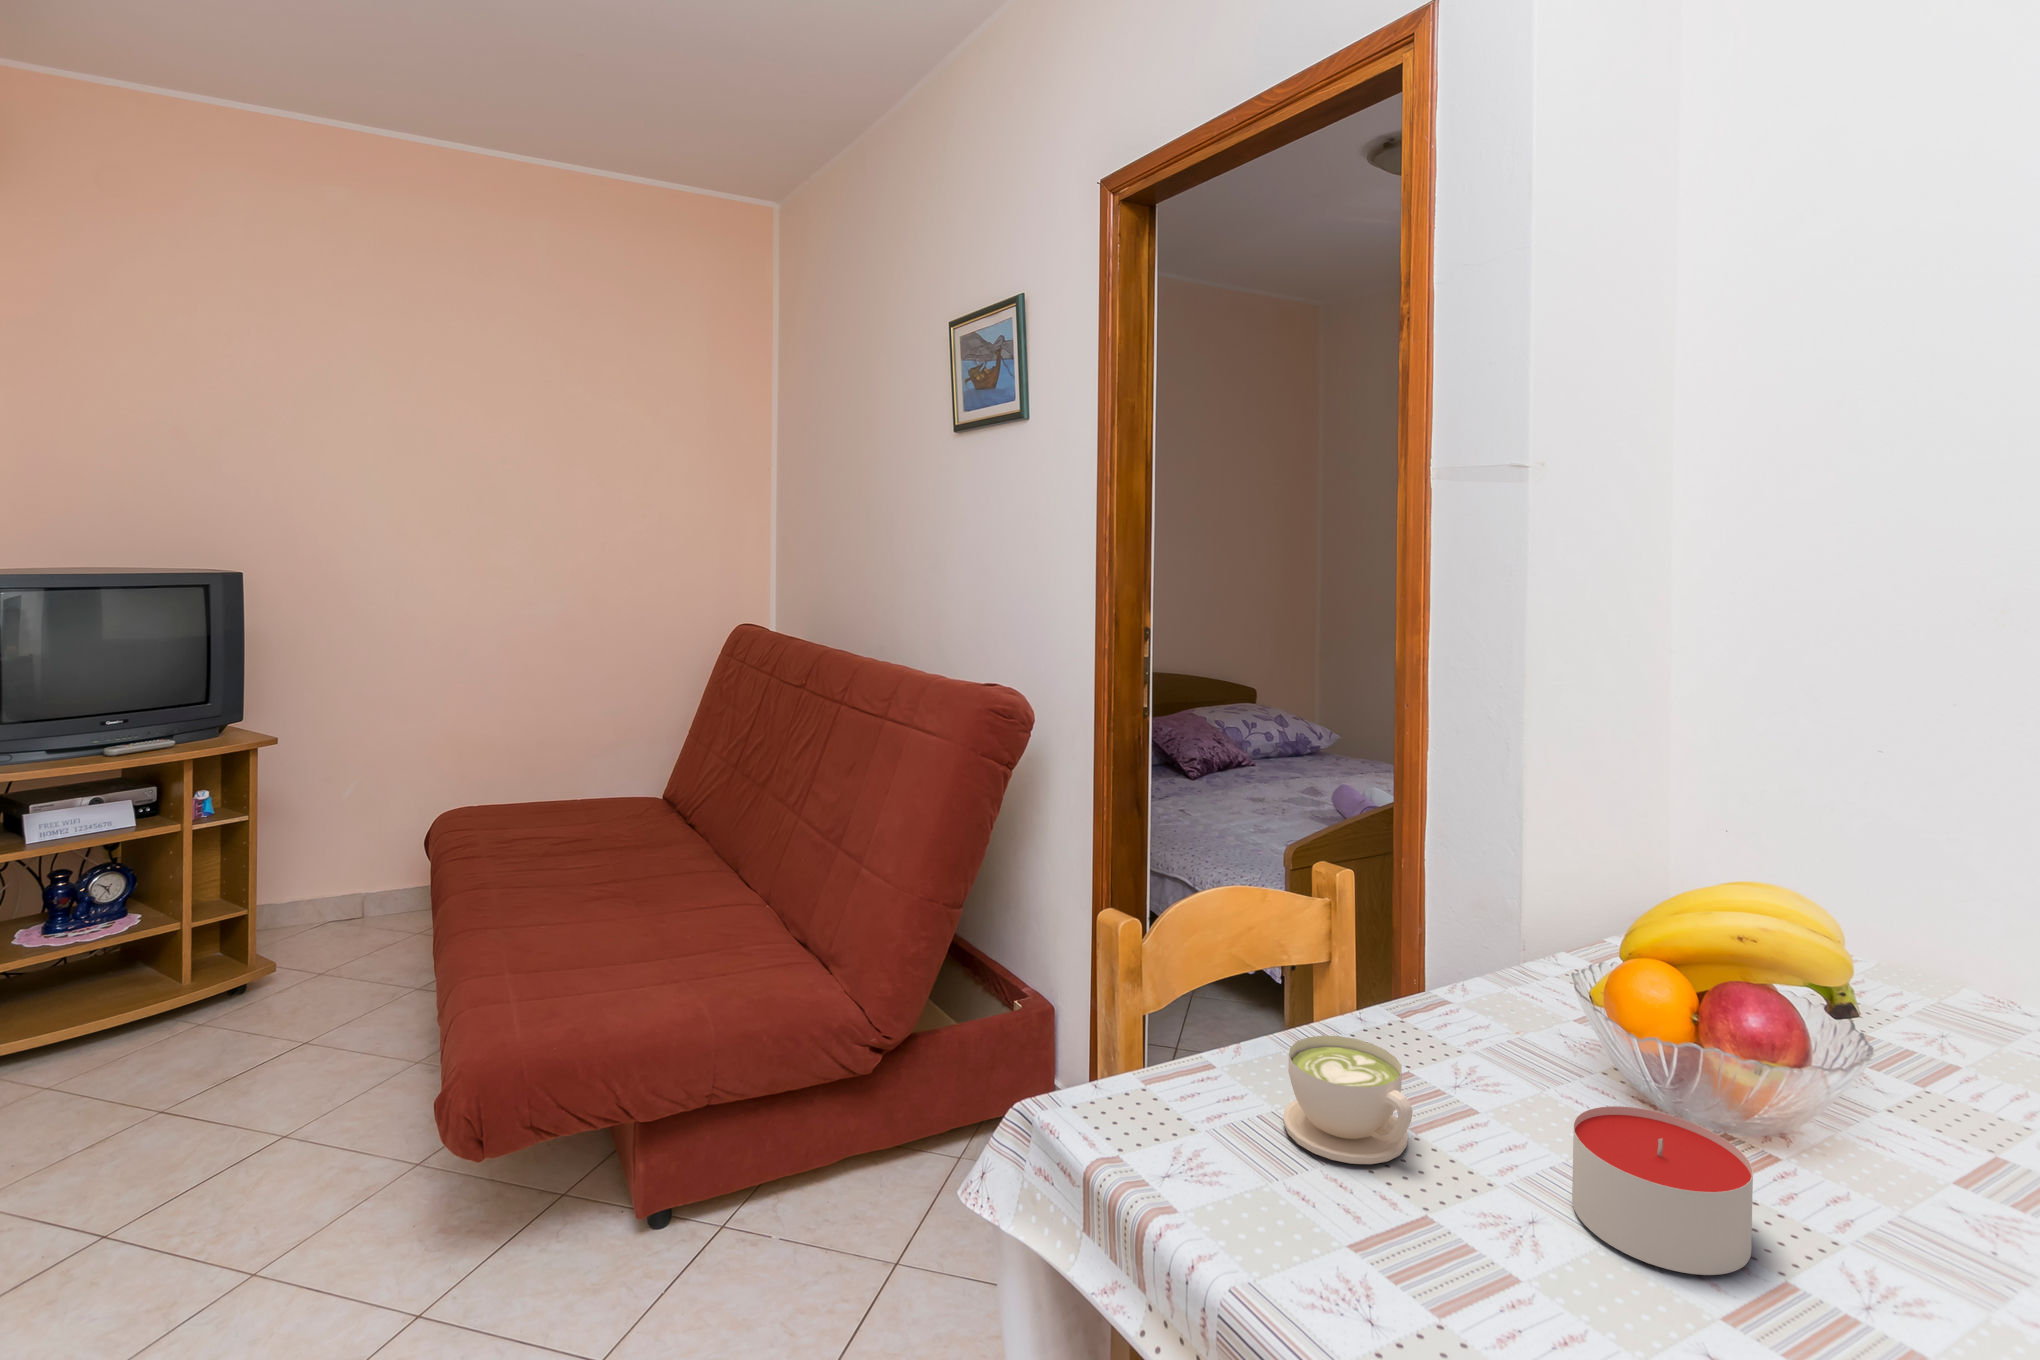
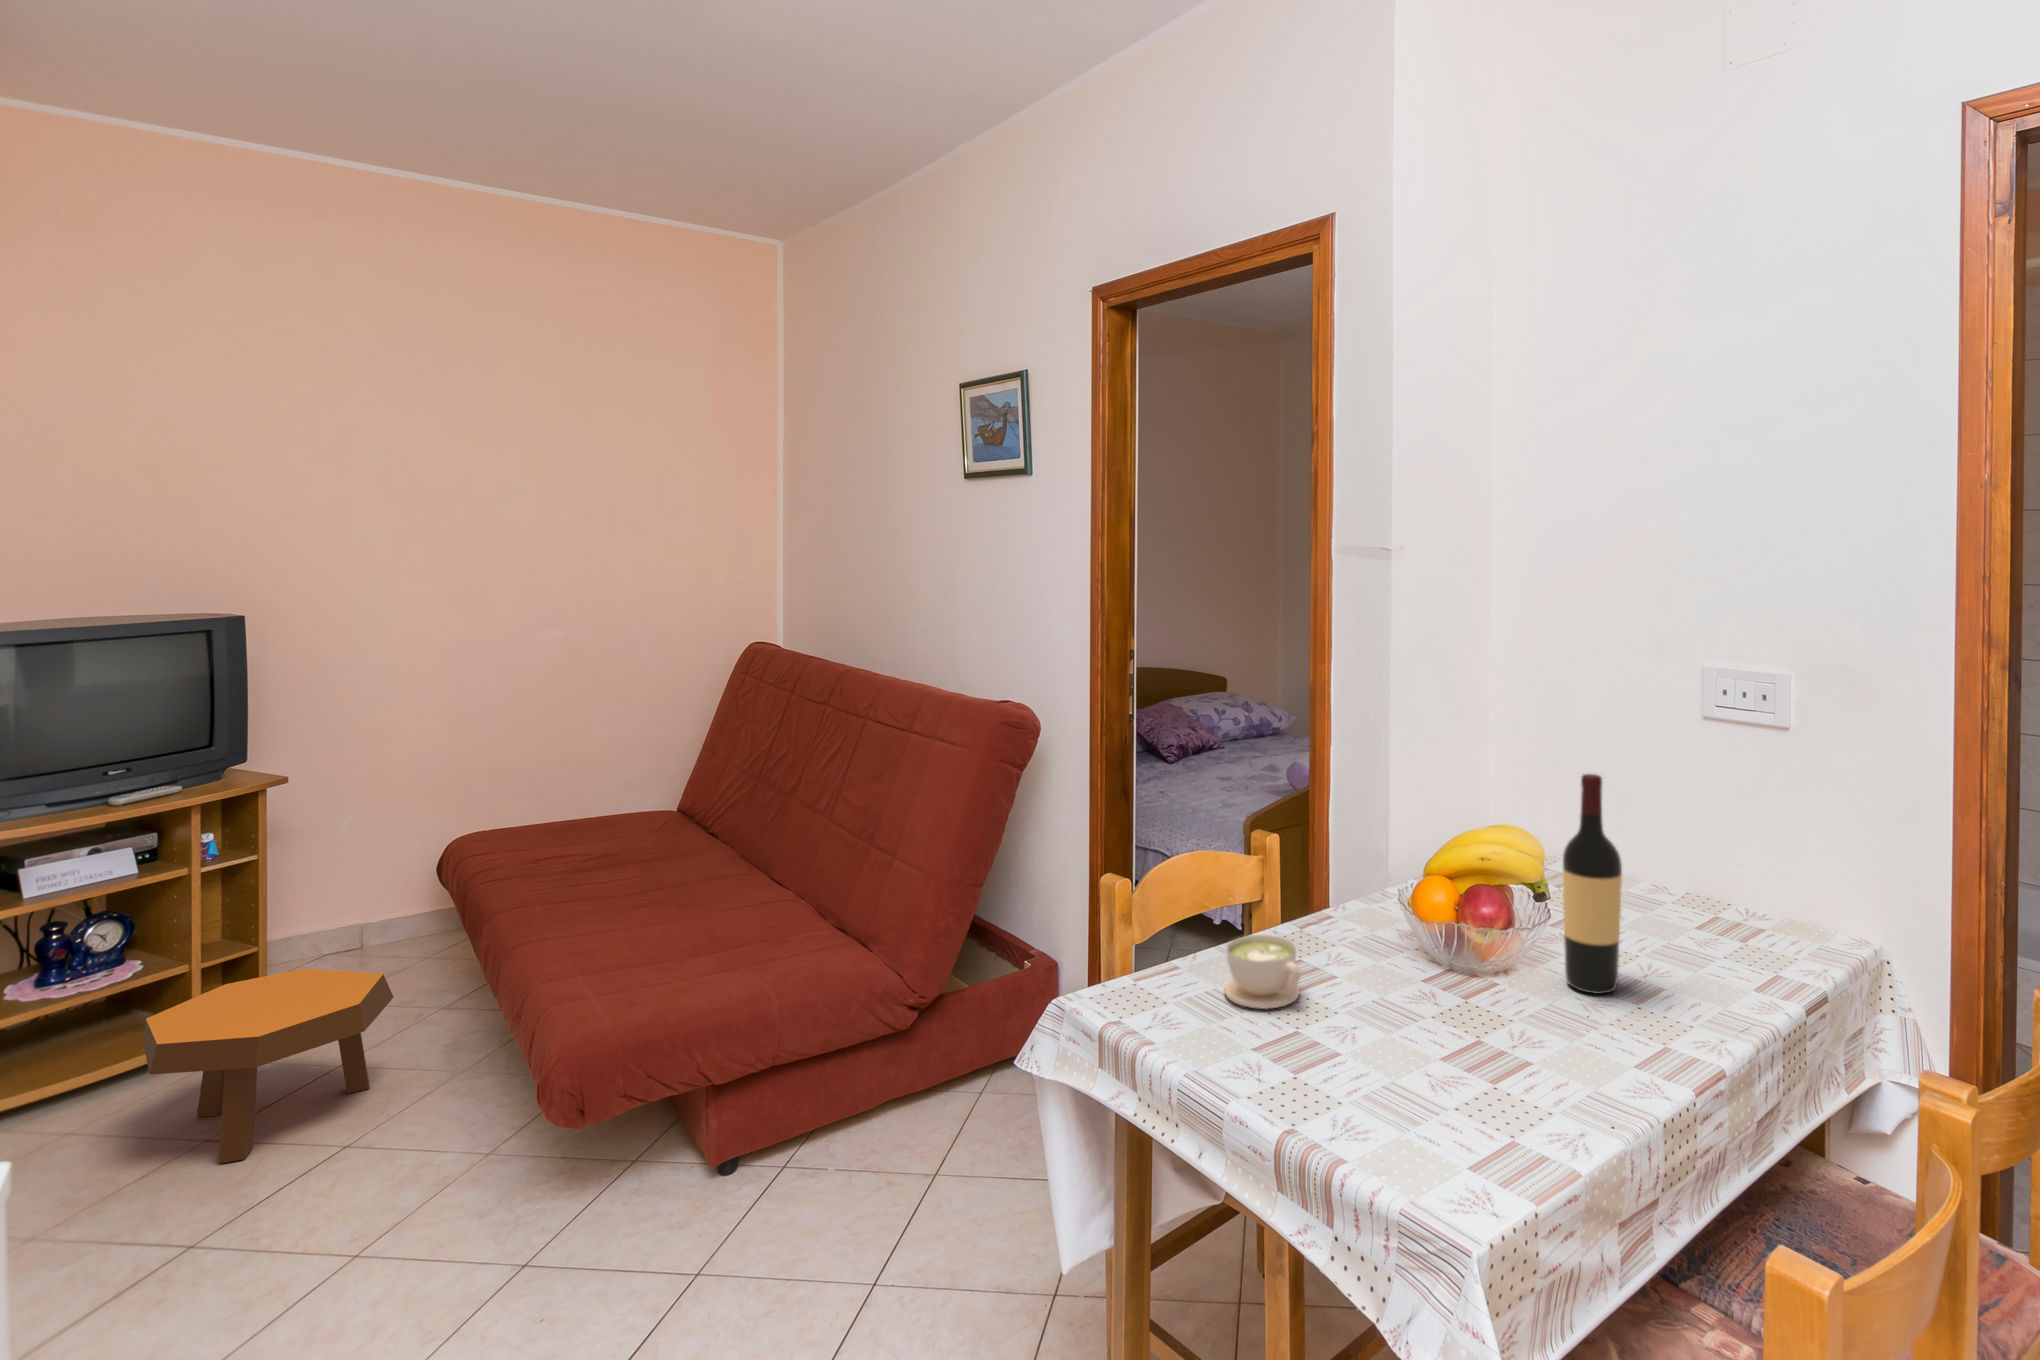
wine bottle: none [1872,818,1997,1205] -> present [1563,774,1622,994]
footstool: none [100,938,352,1145] -> present [144,968,393,1163]
candle: present [1572,1106,1753,1275] -> none [1390,957,1482,1040]

